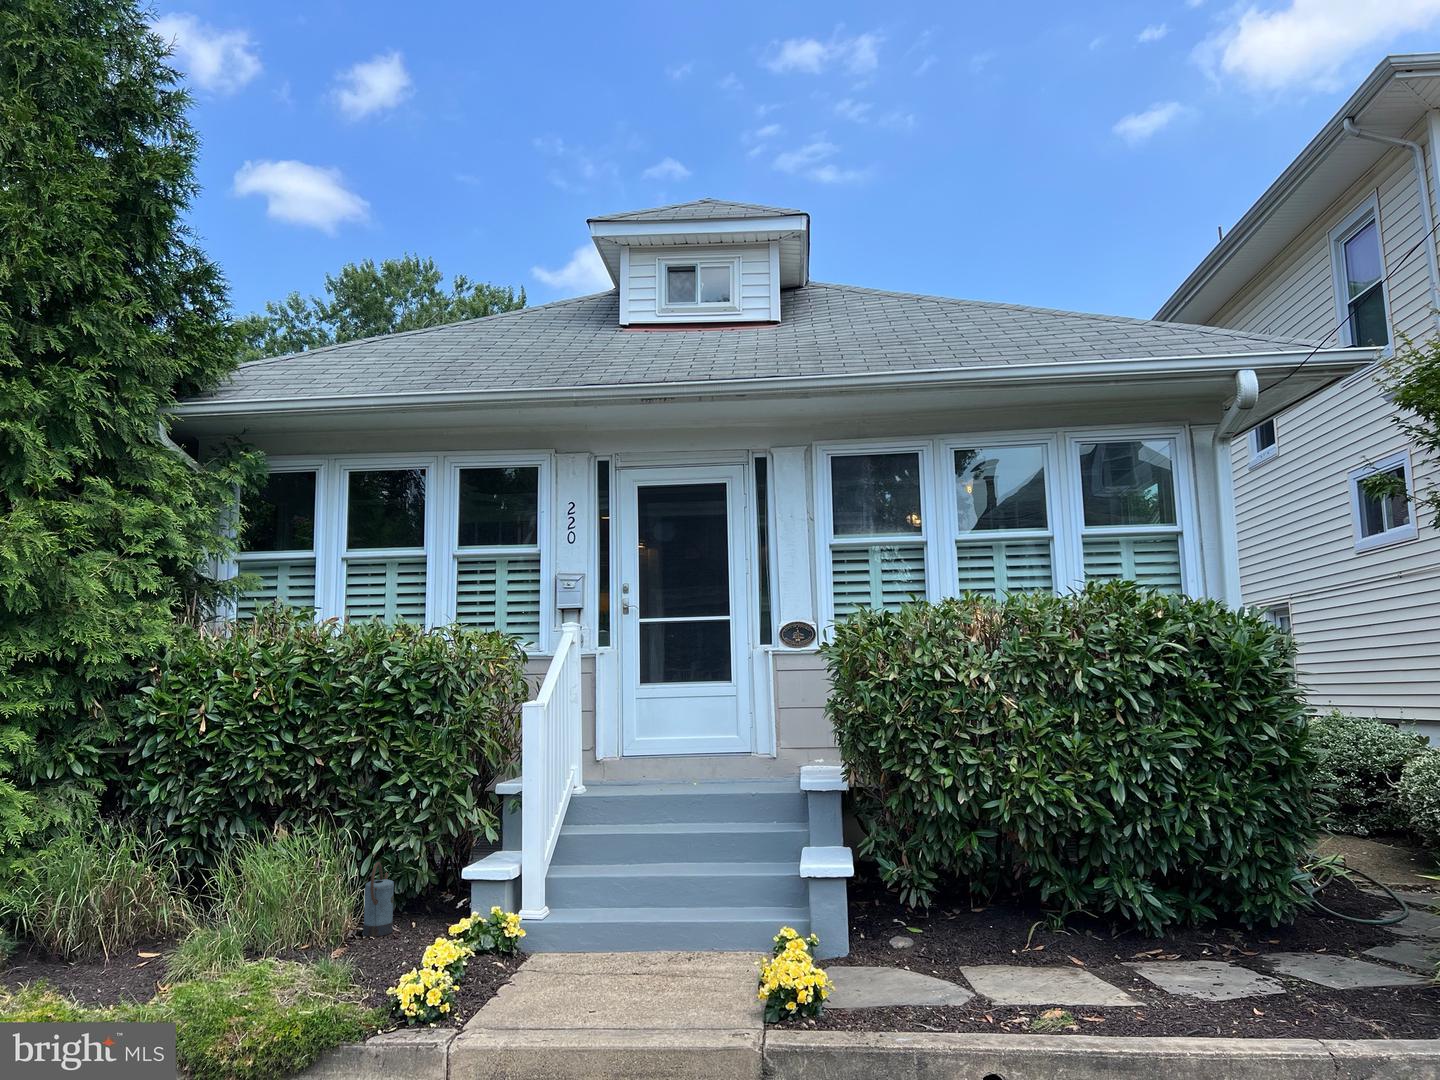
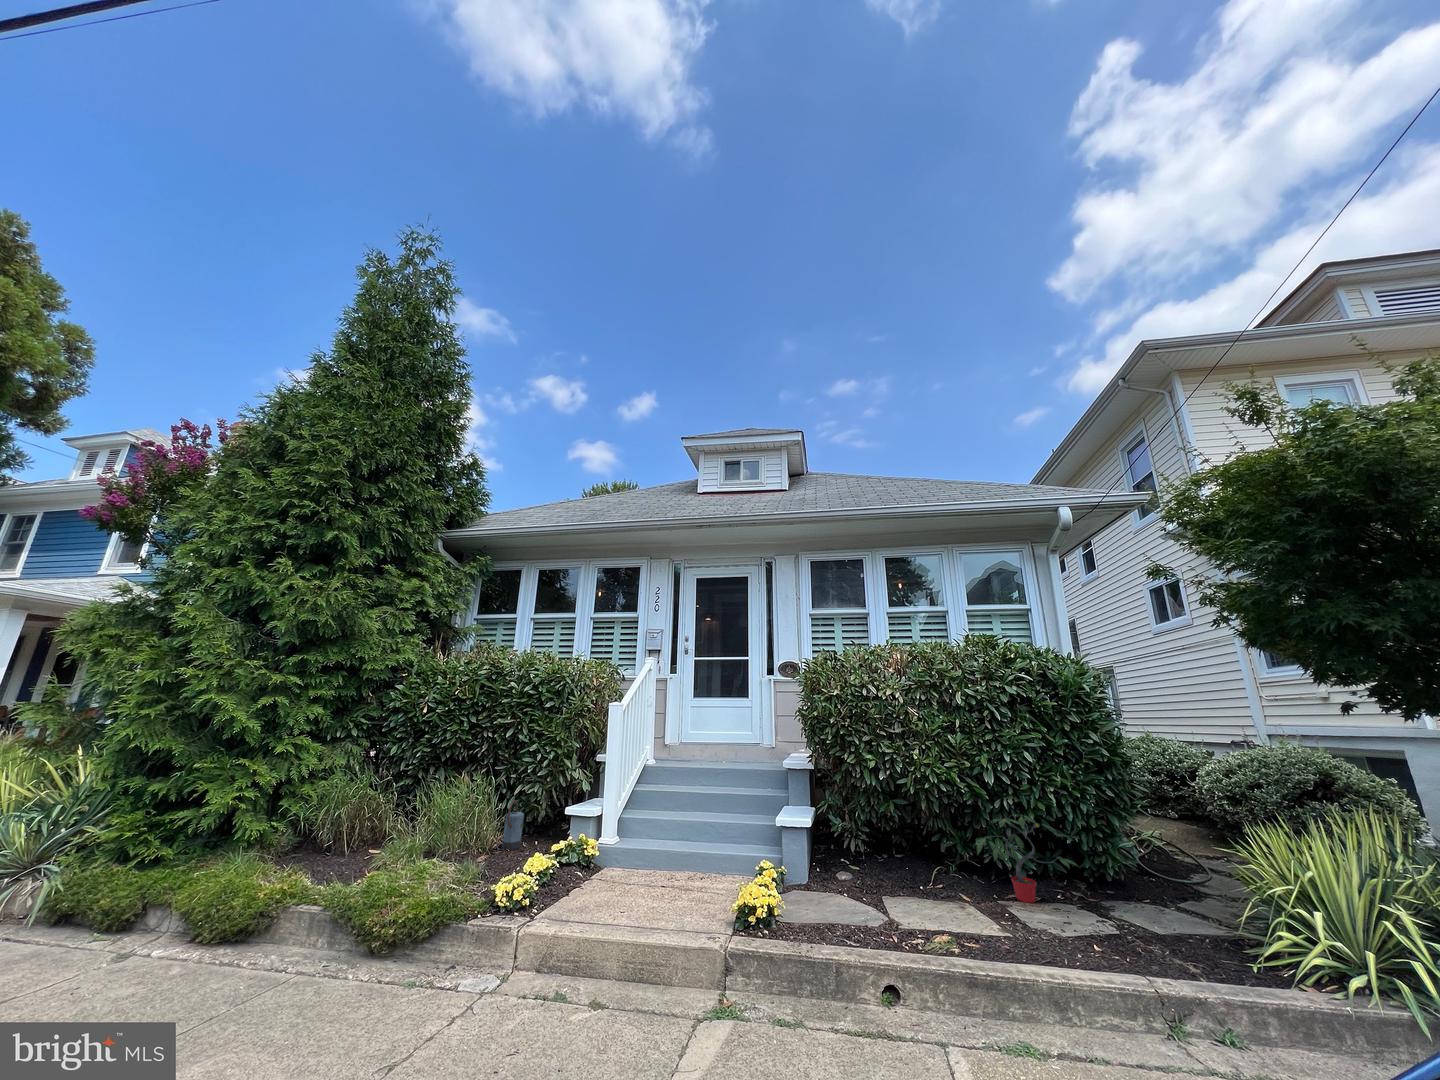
potted plant: none [1090,843,1238,960] -> present [975,815,1078,903]

